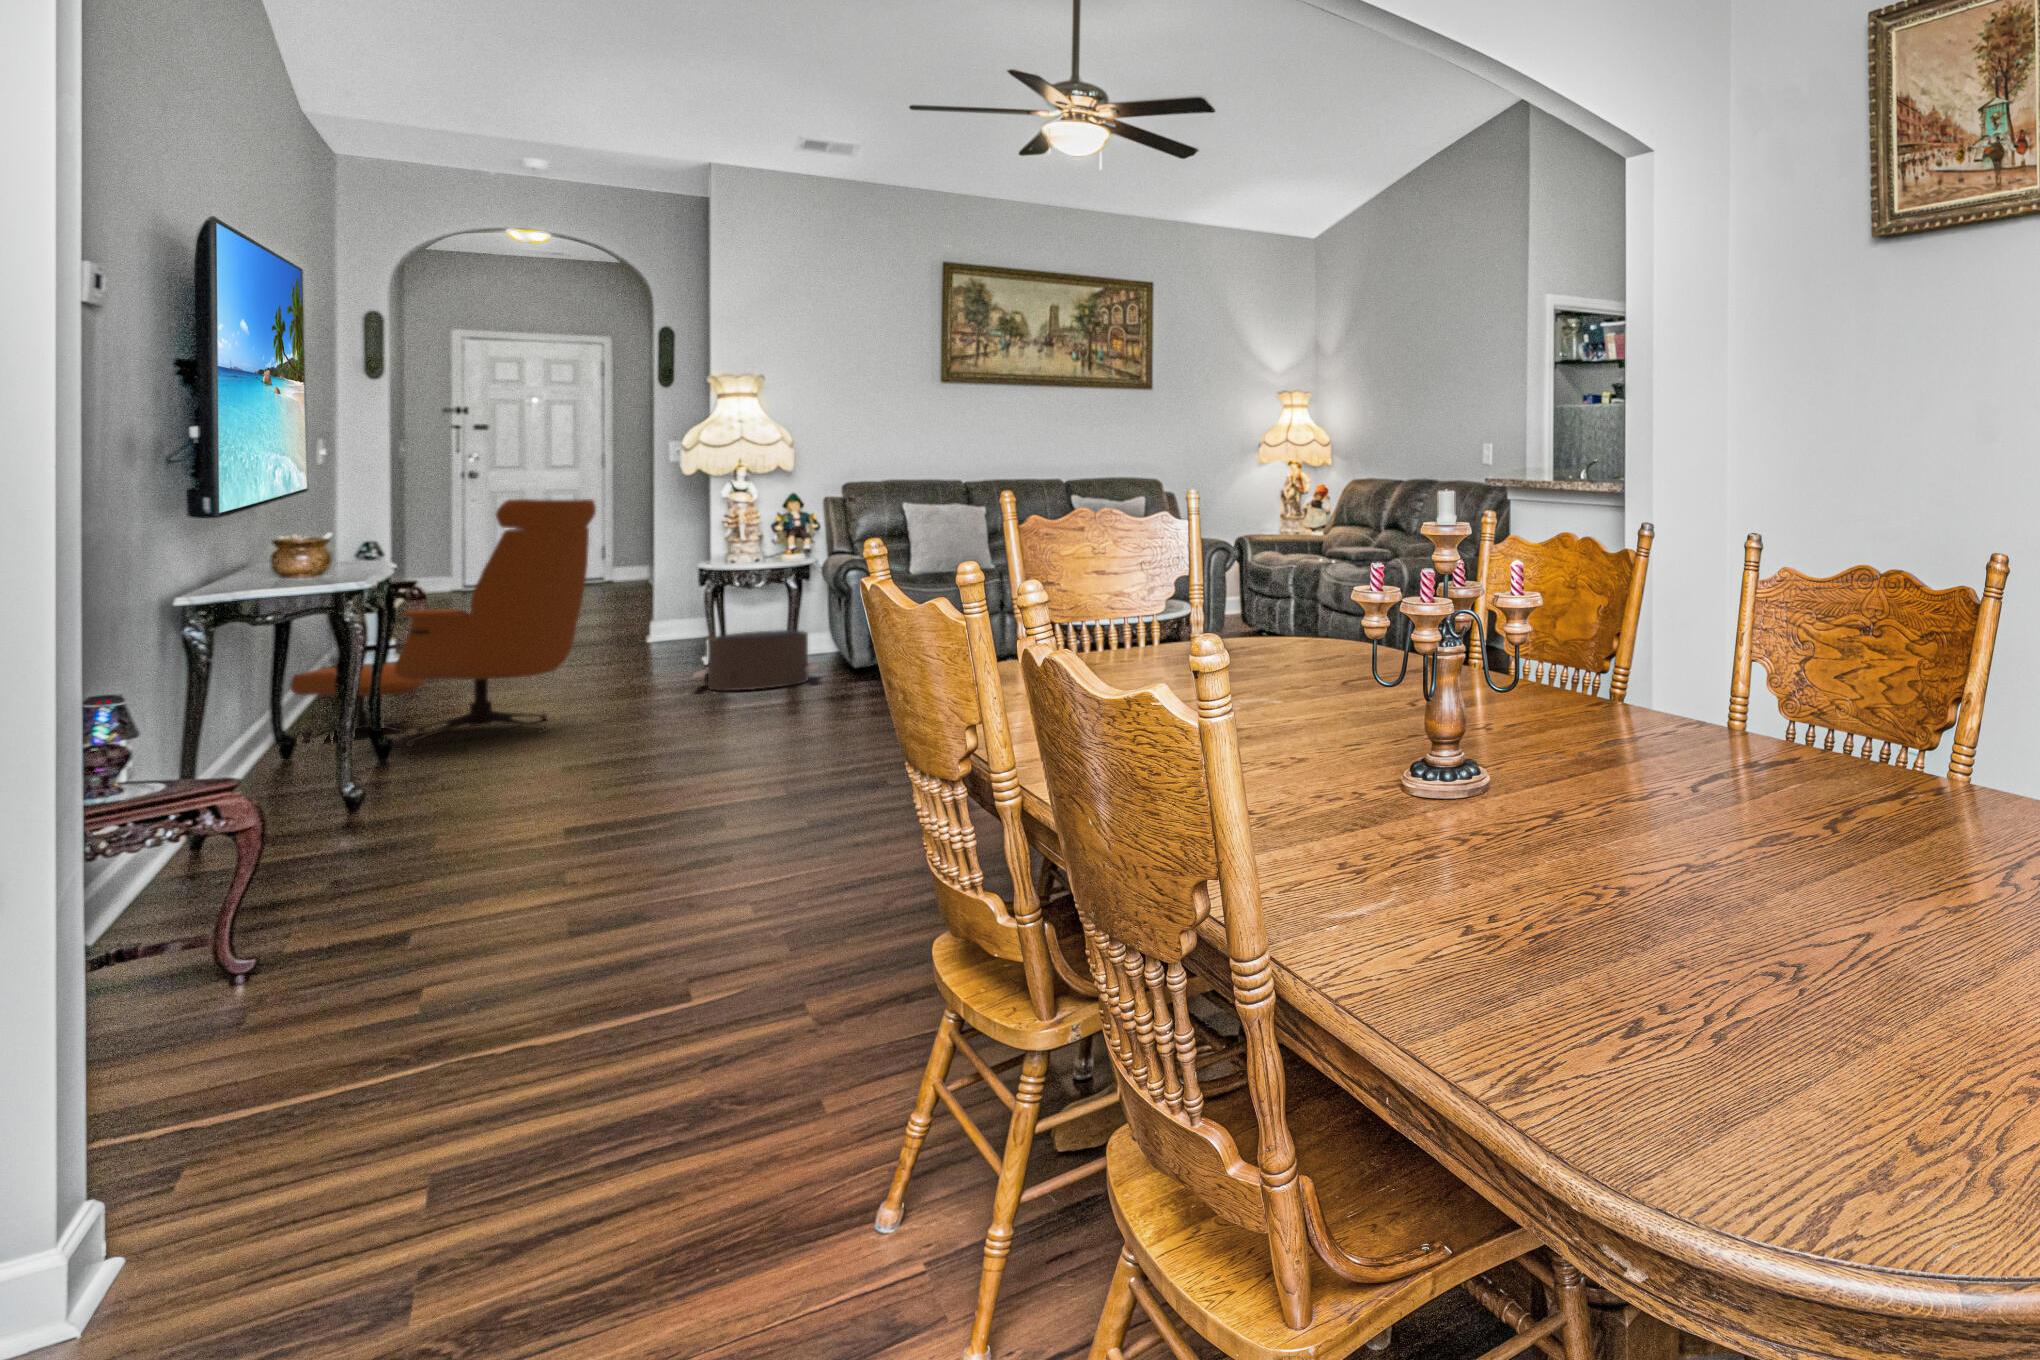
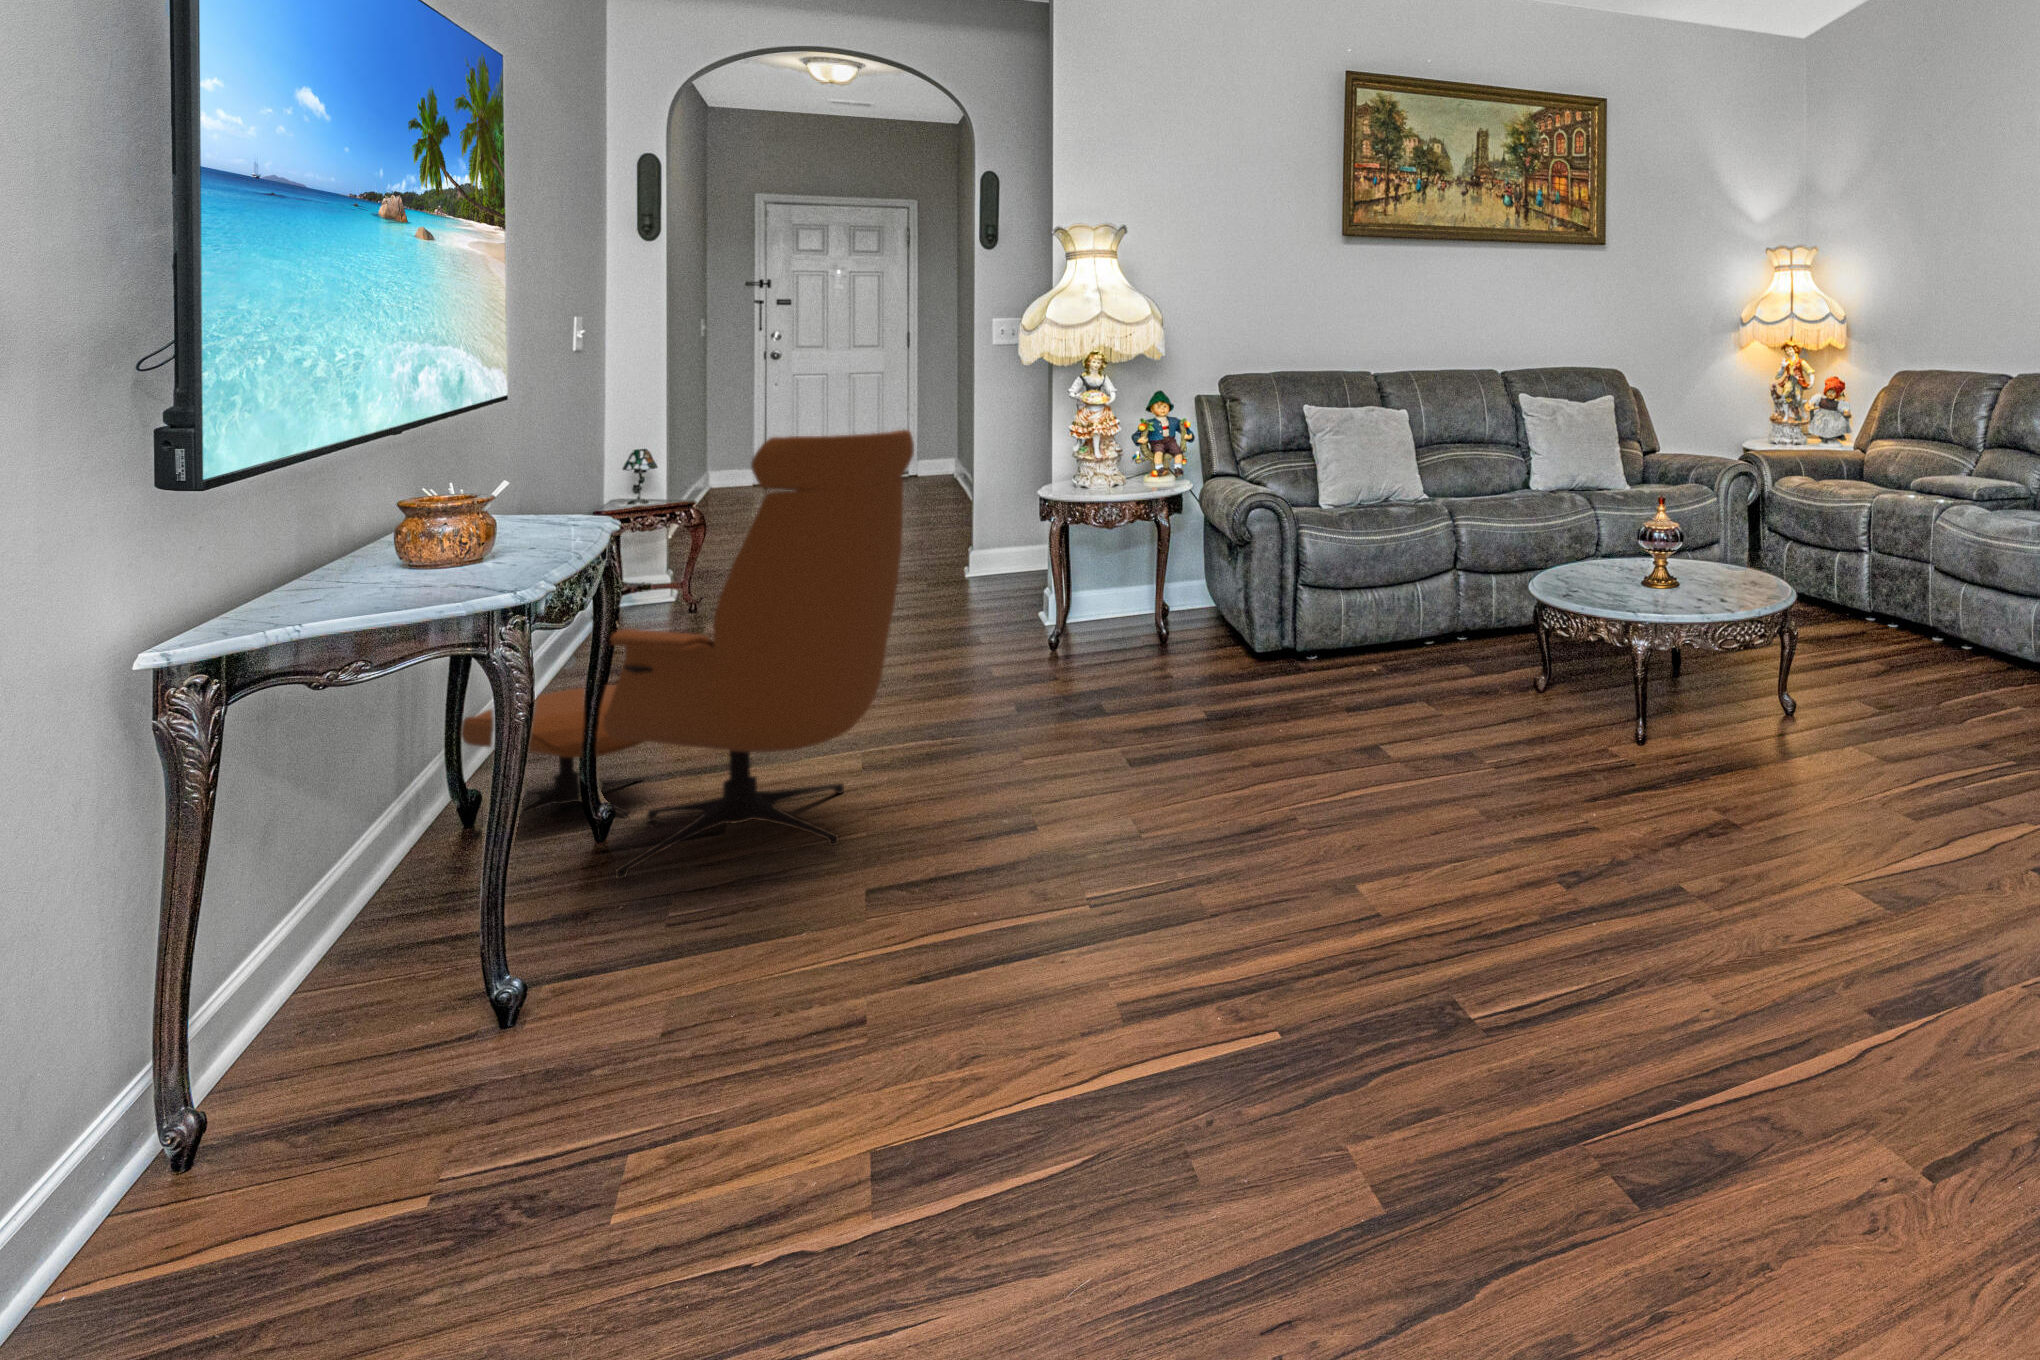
pouf: present [693,630,819,691] -> none [1051,616,1232,724]

